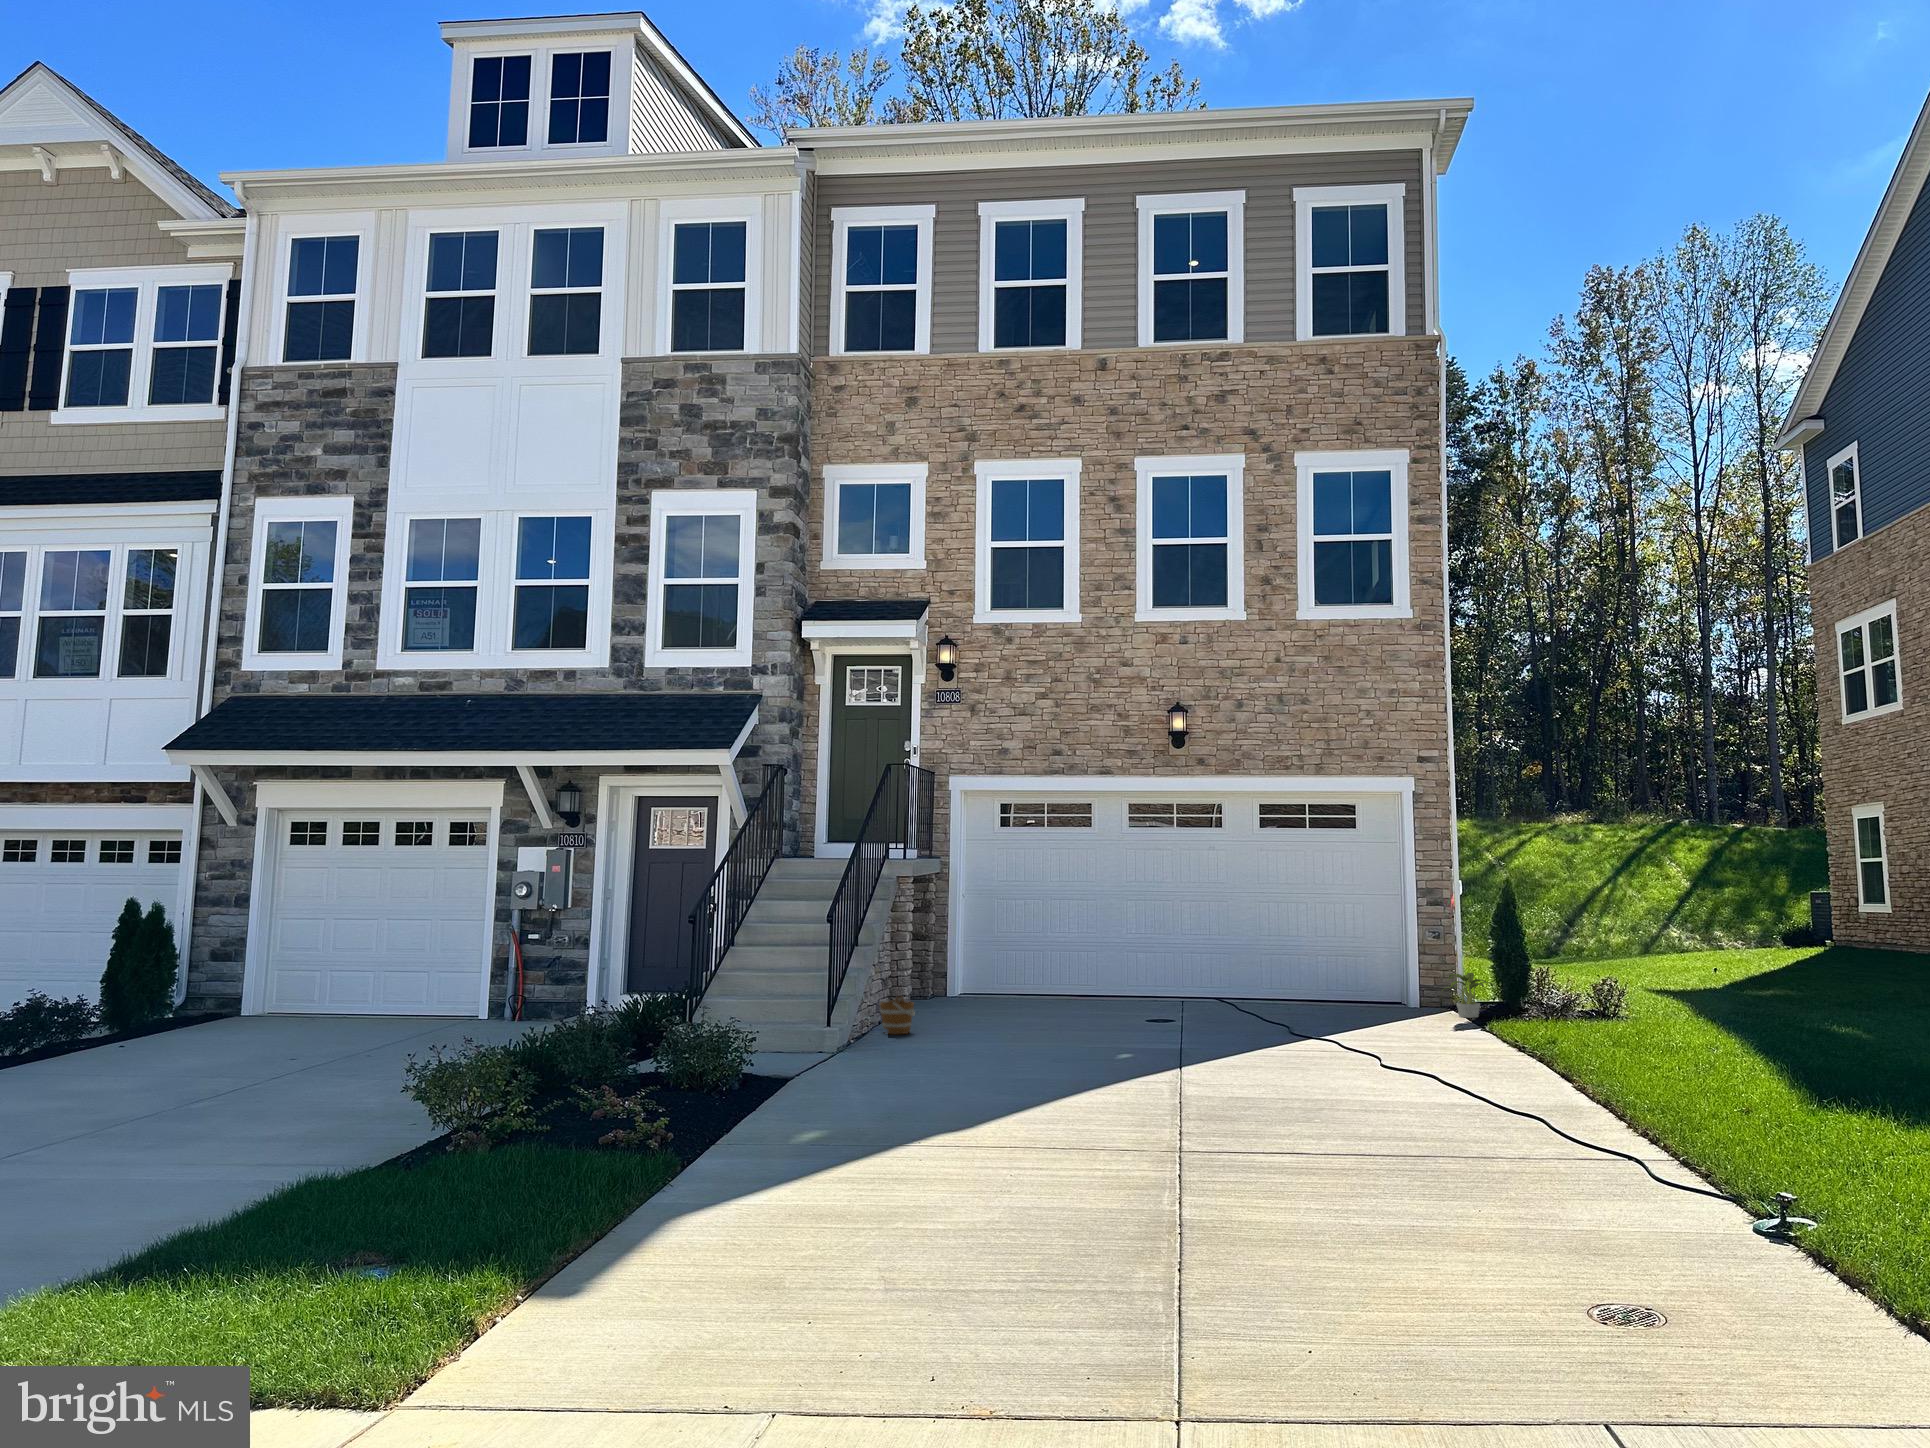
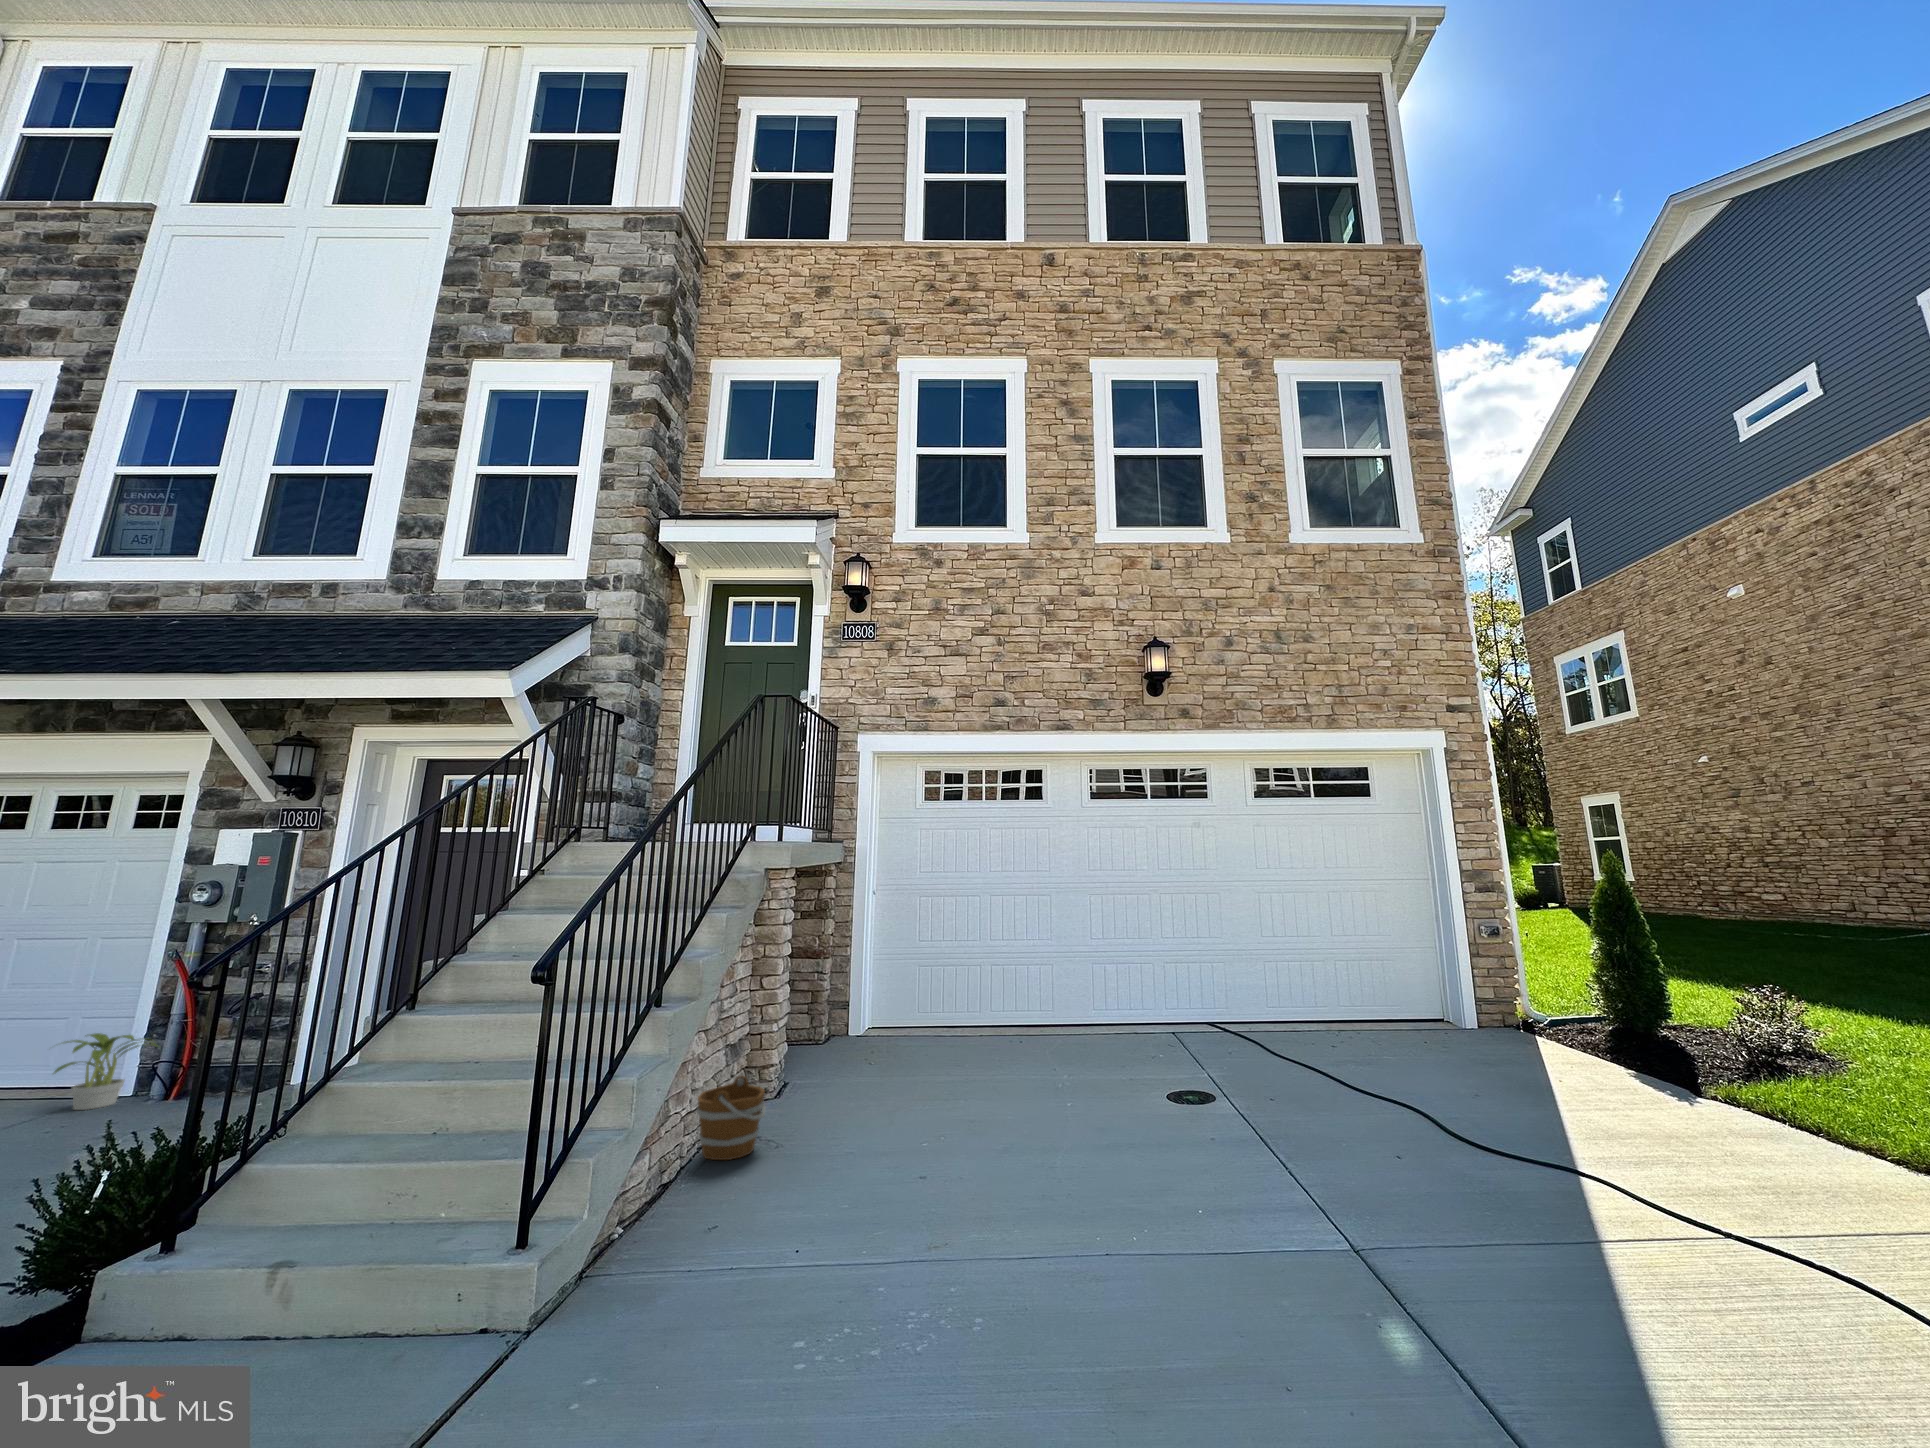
potted plant: present [1447,973,1495,1018] -> present [54,1033,158,1110]

